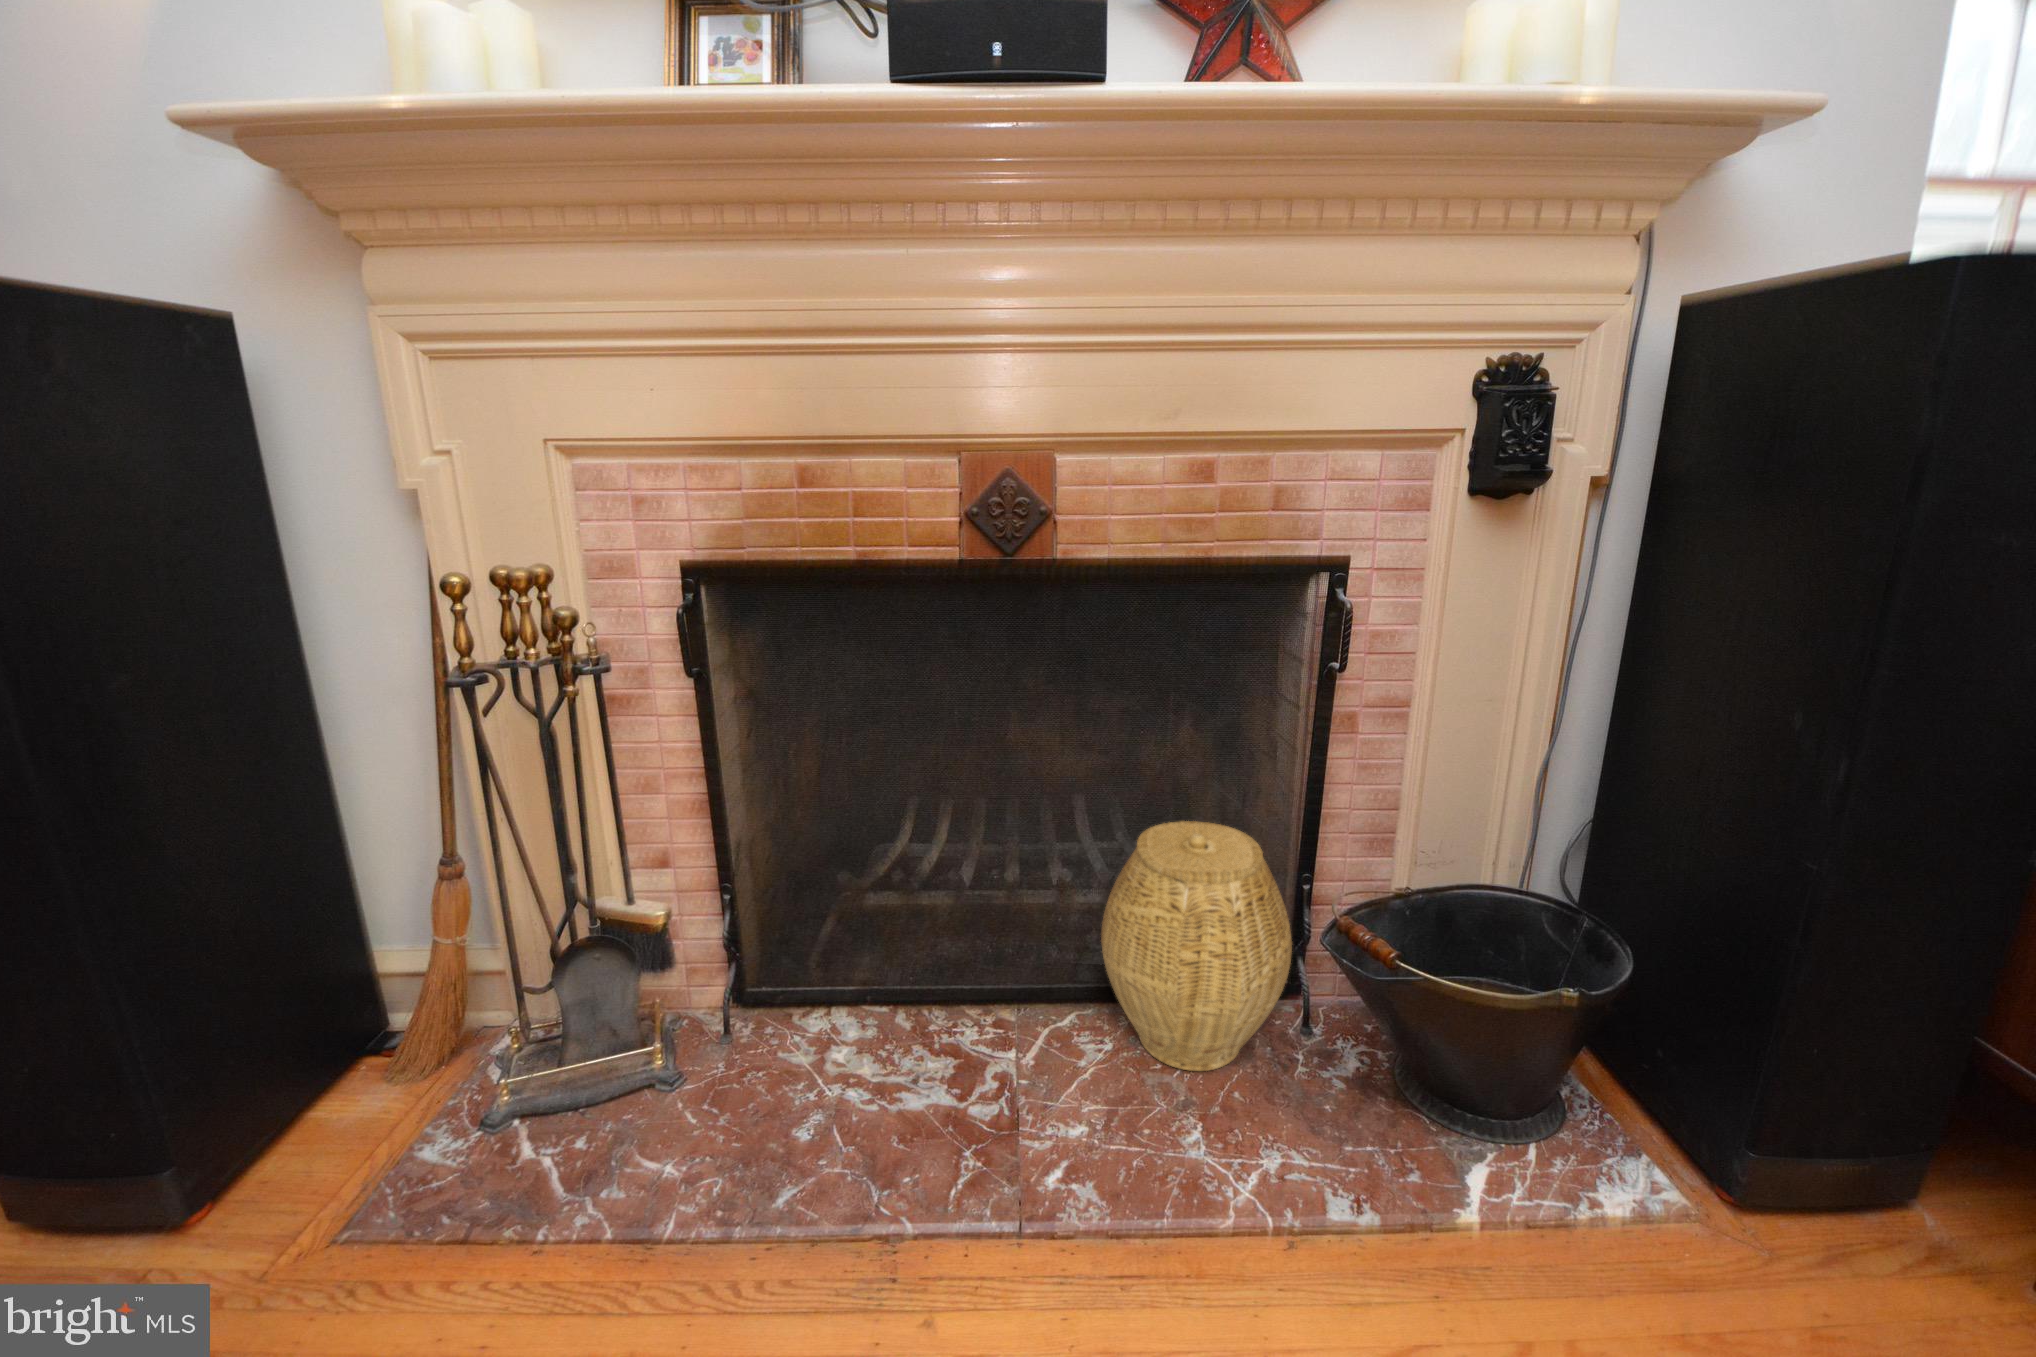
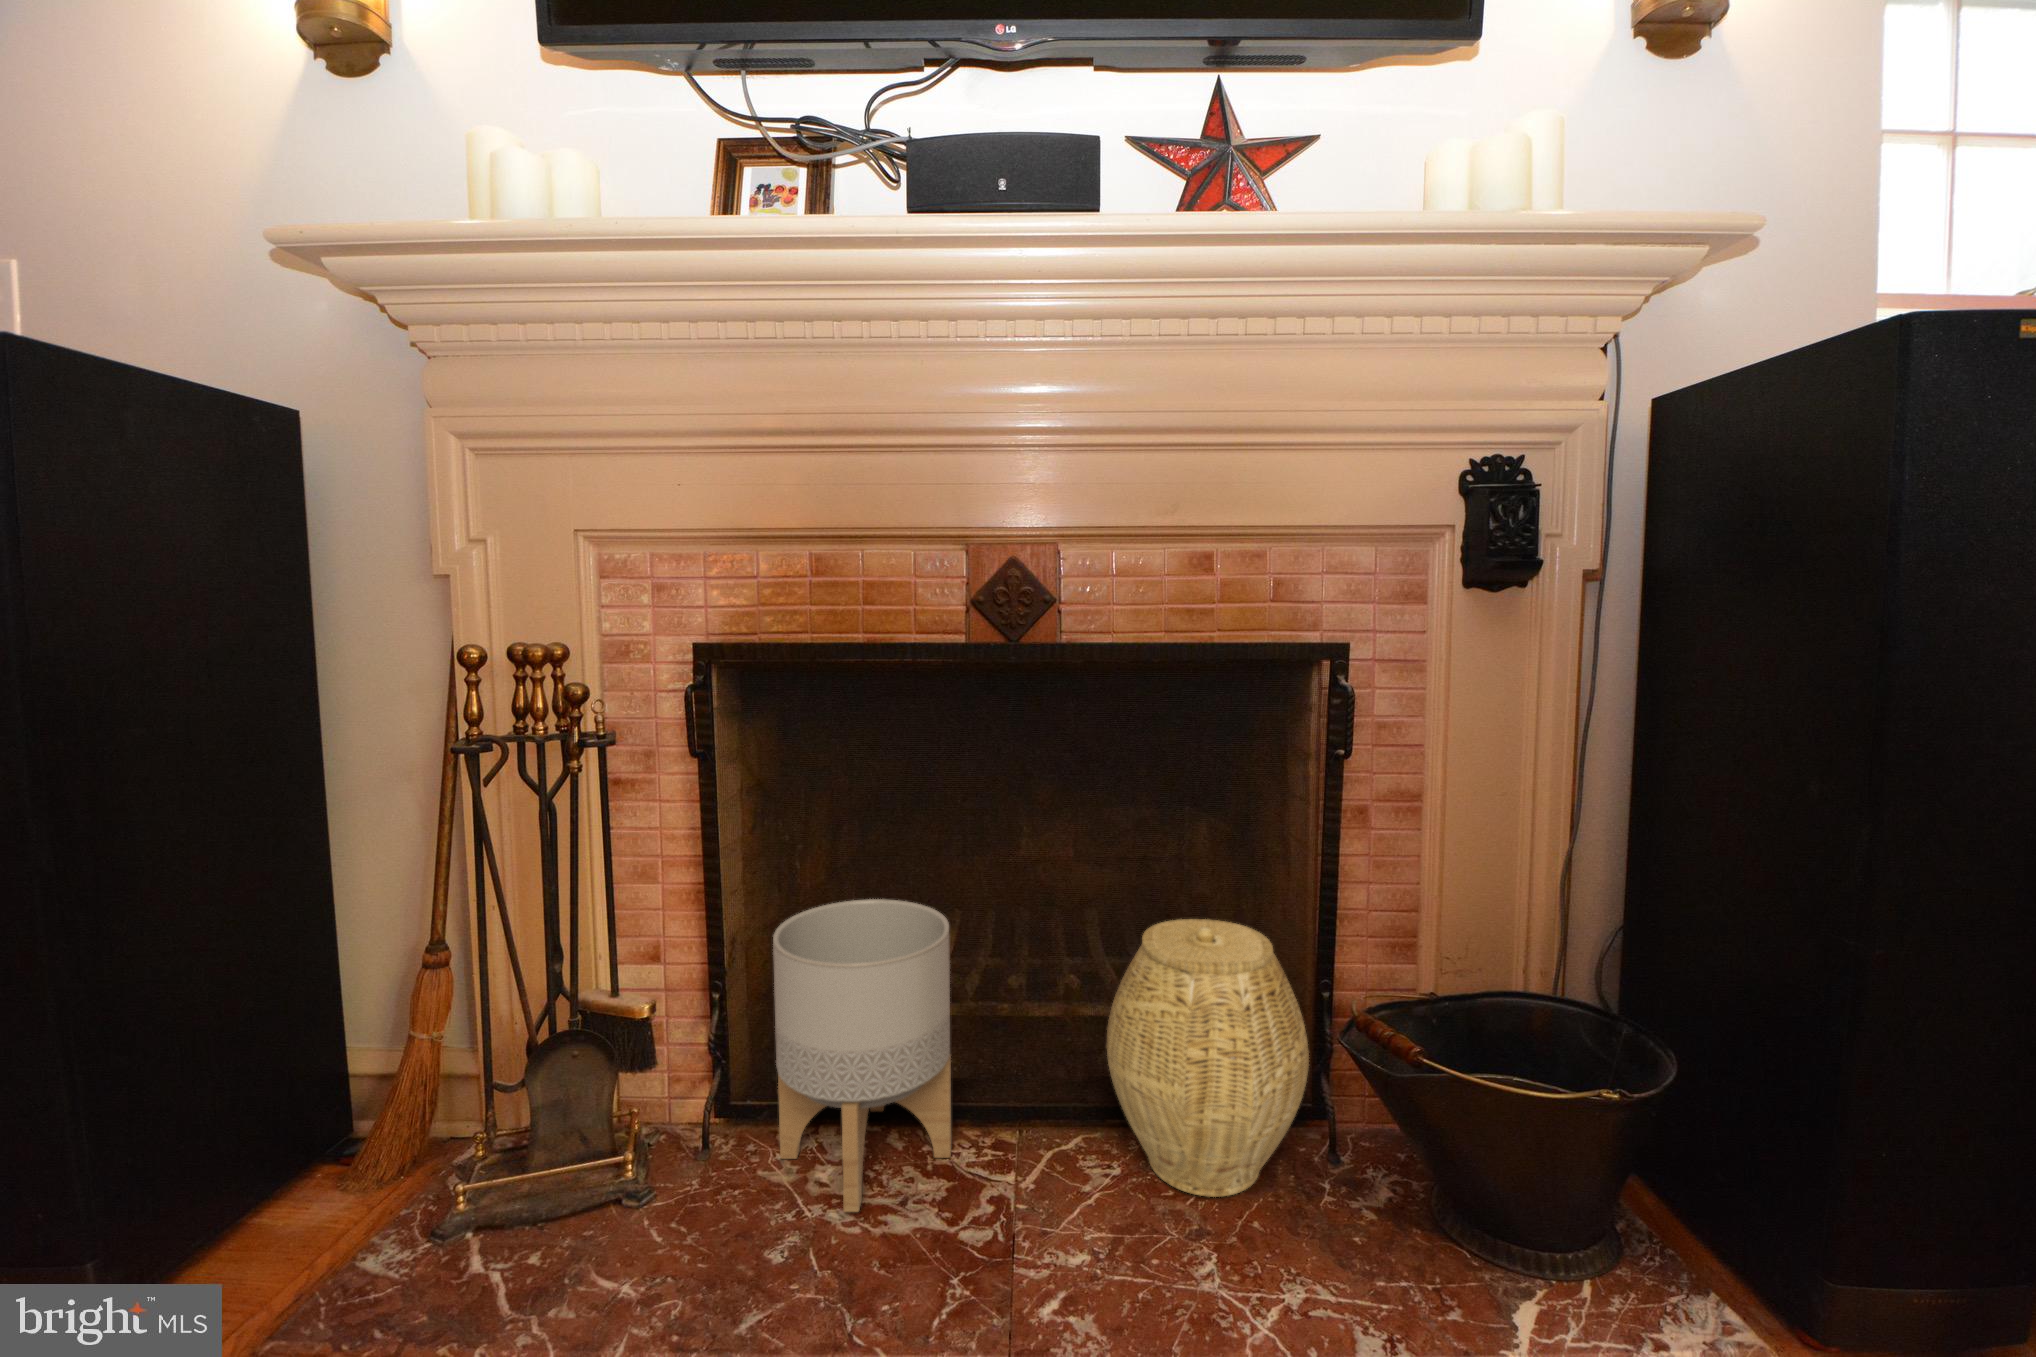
planter: none [780,805,956,1093] -> present [773,899,951,1212]

